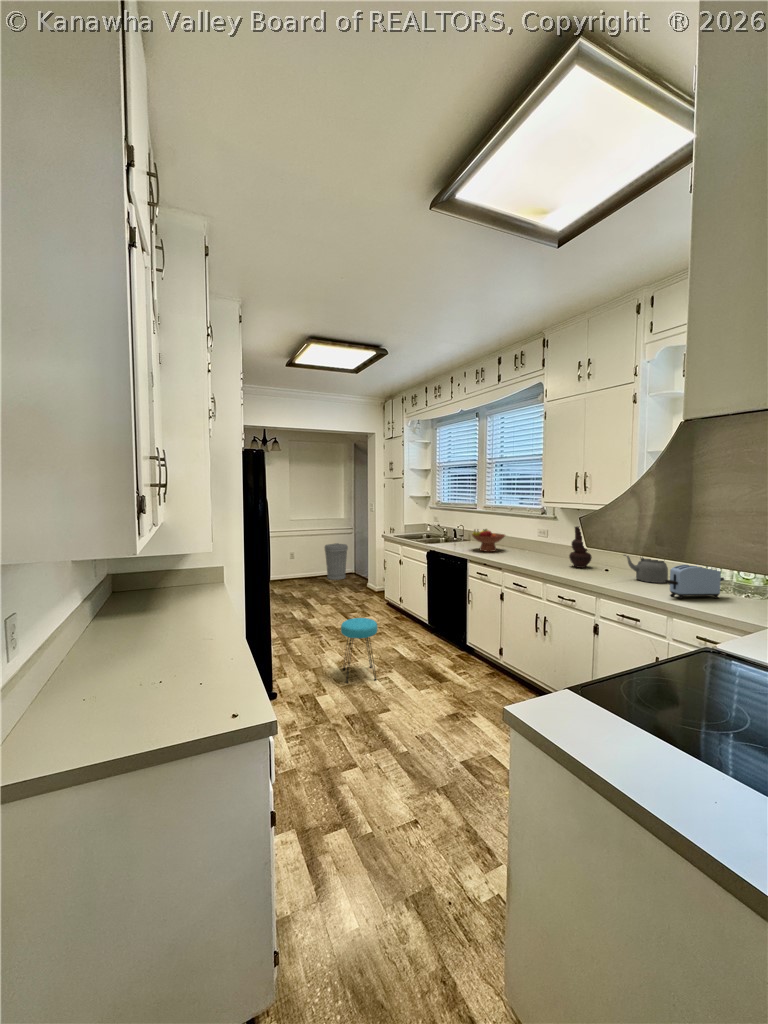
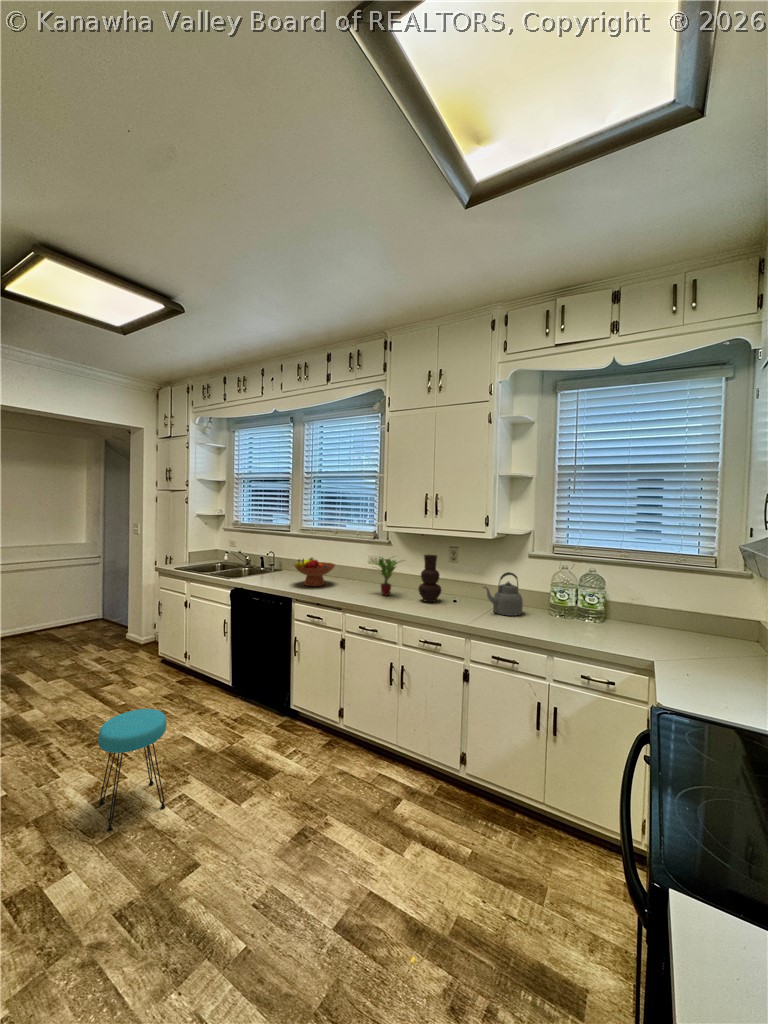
potted plant: none [528,527,560,561] -> present [370,558,398,595]
trash can: present [325,543,348,580] -> none [49,579,91,634]
toaster: present [665,565,724,599] -> none [541,596,583,637]

